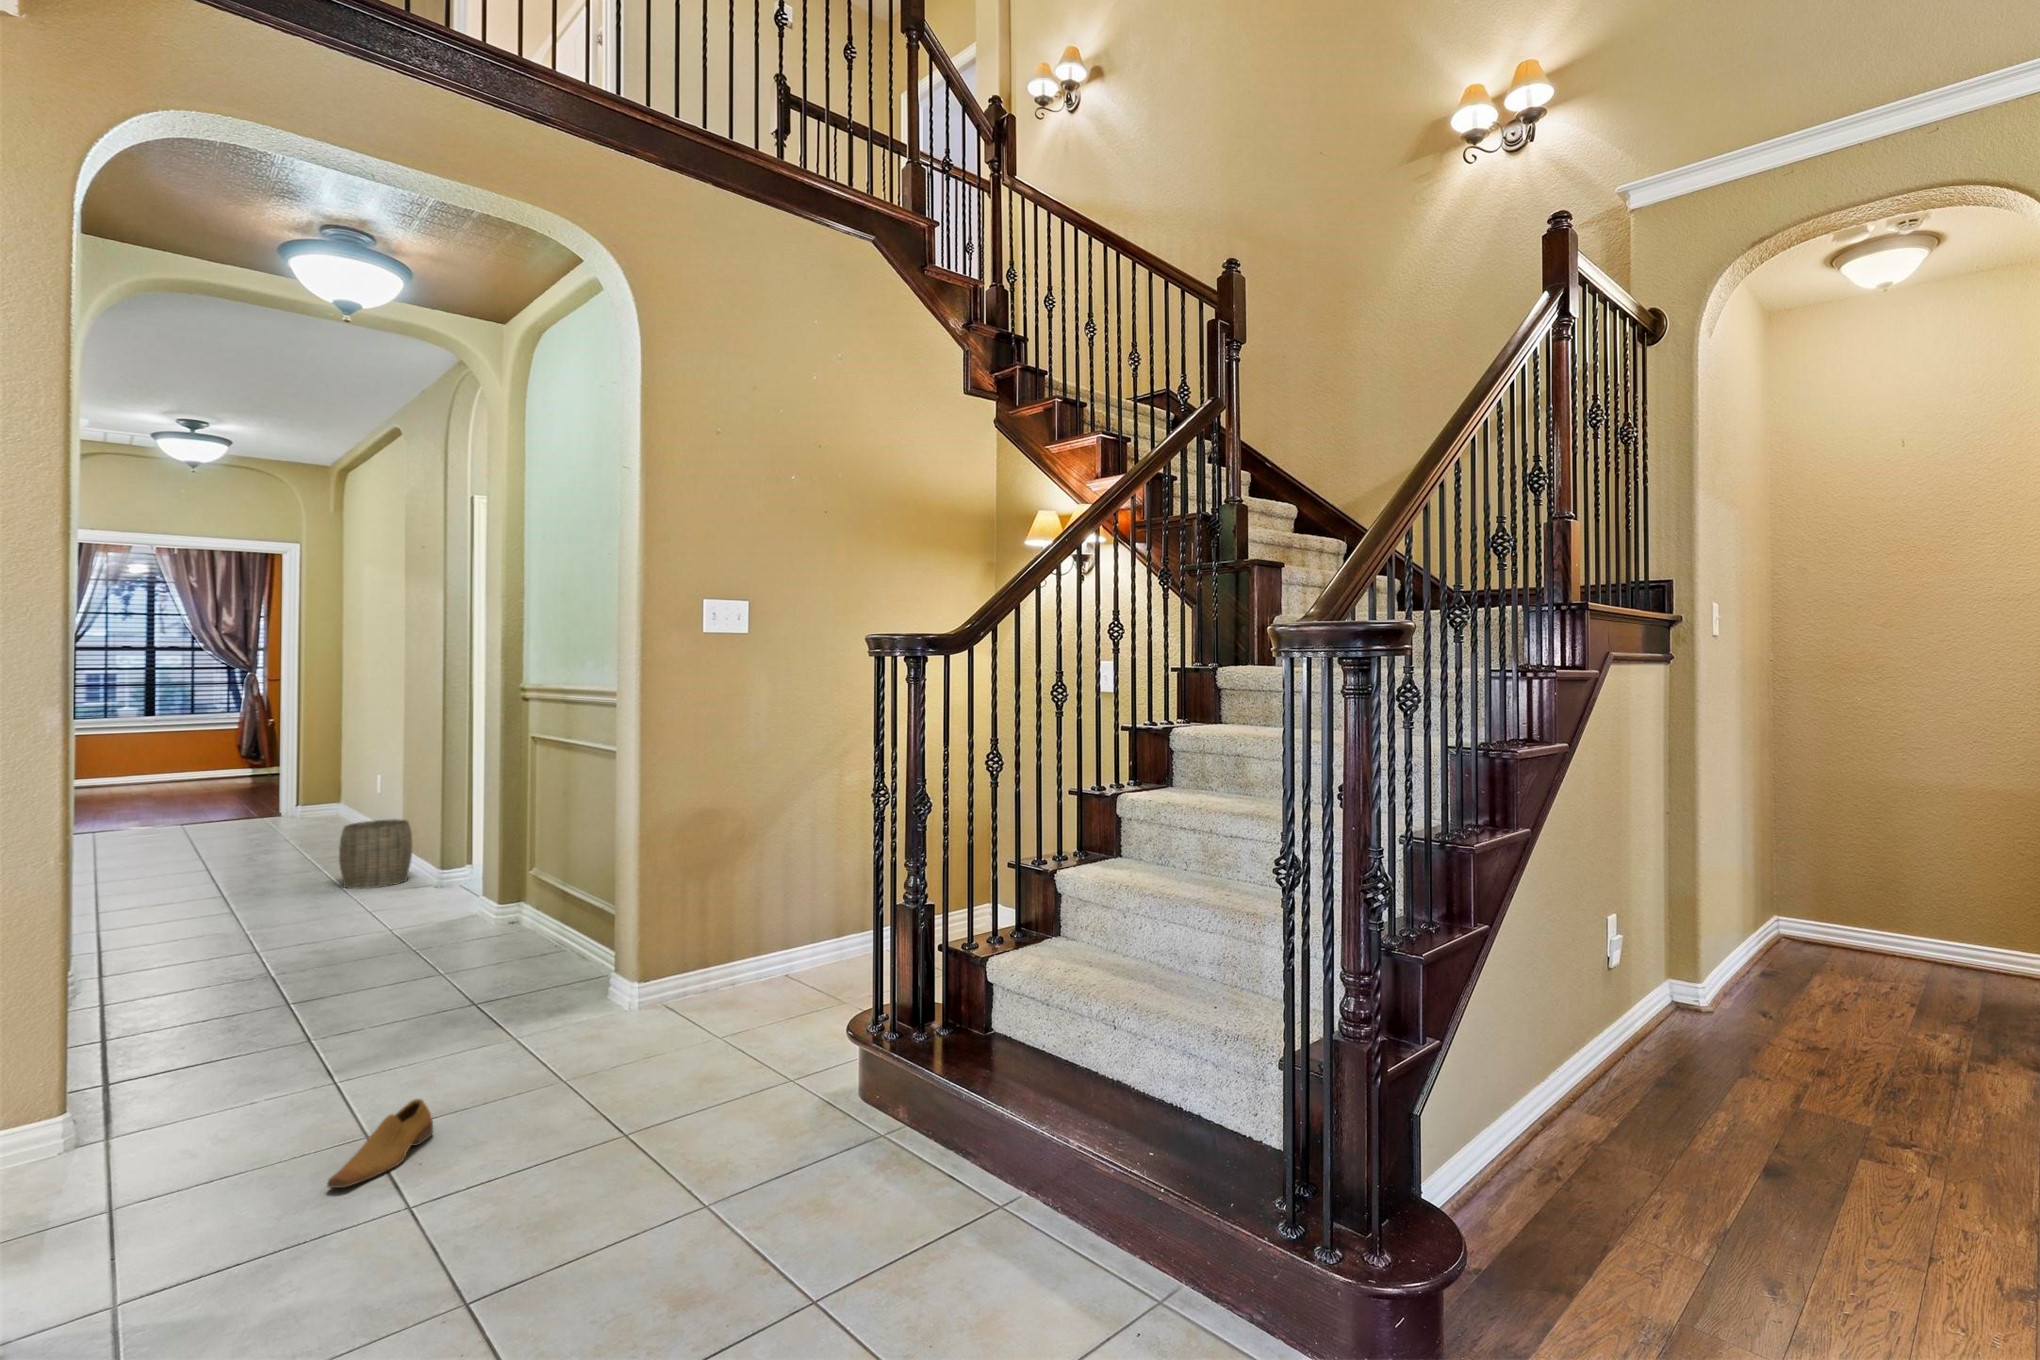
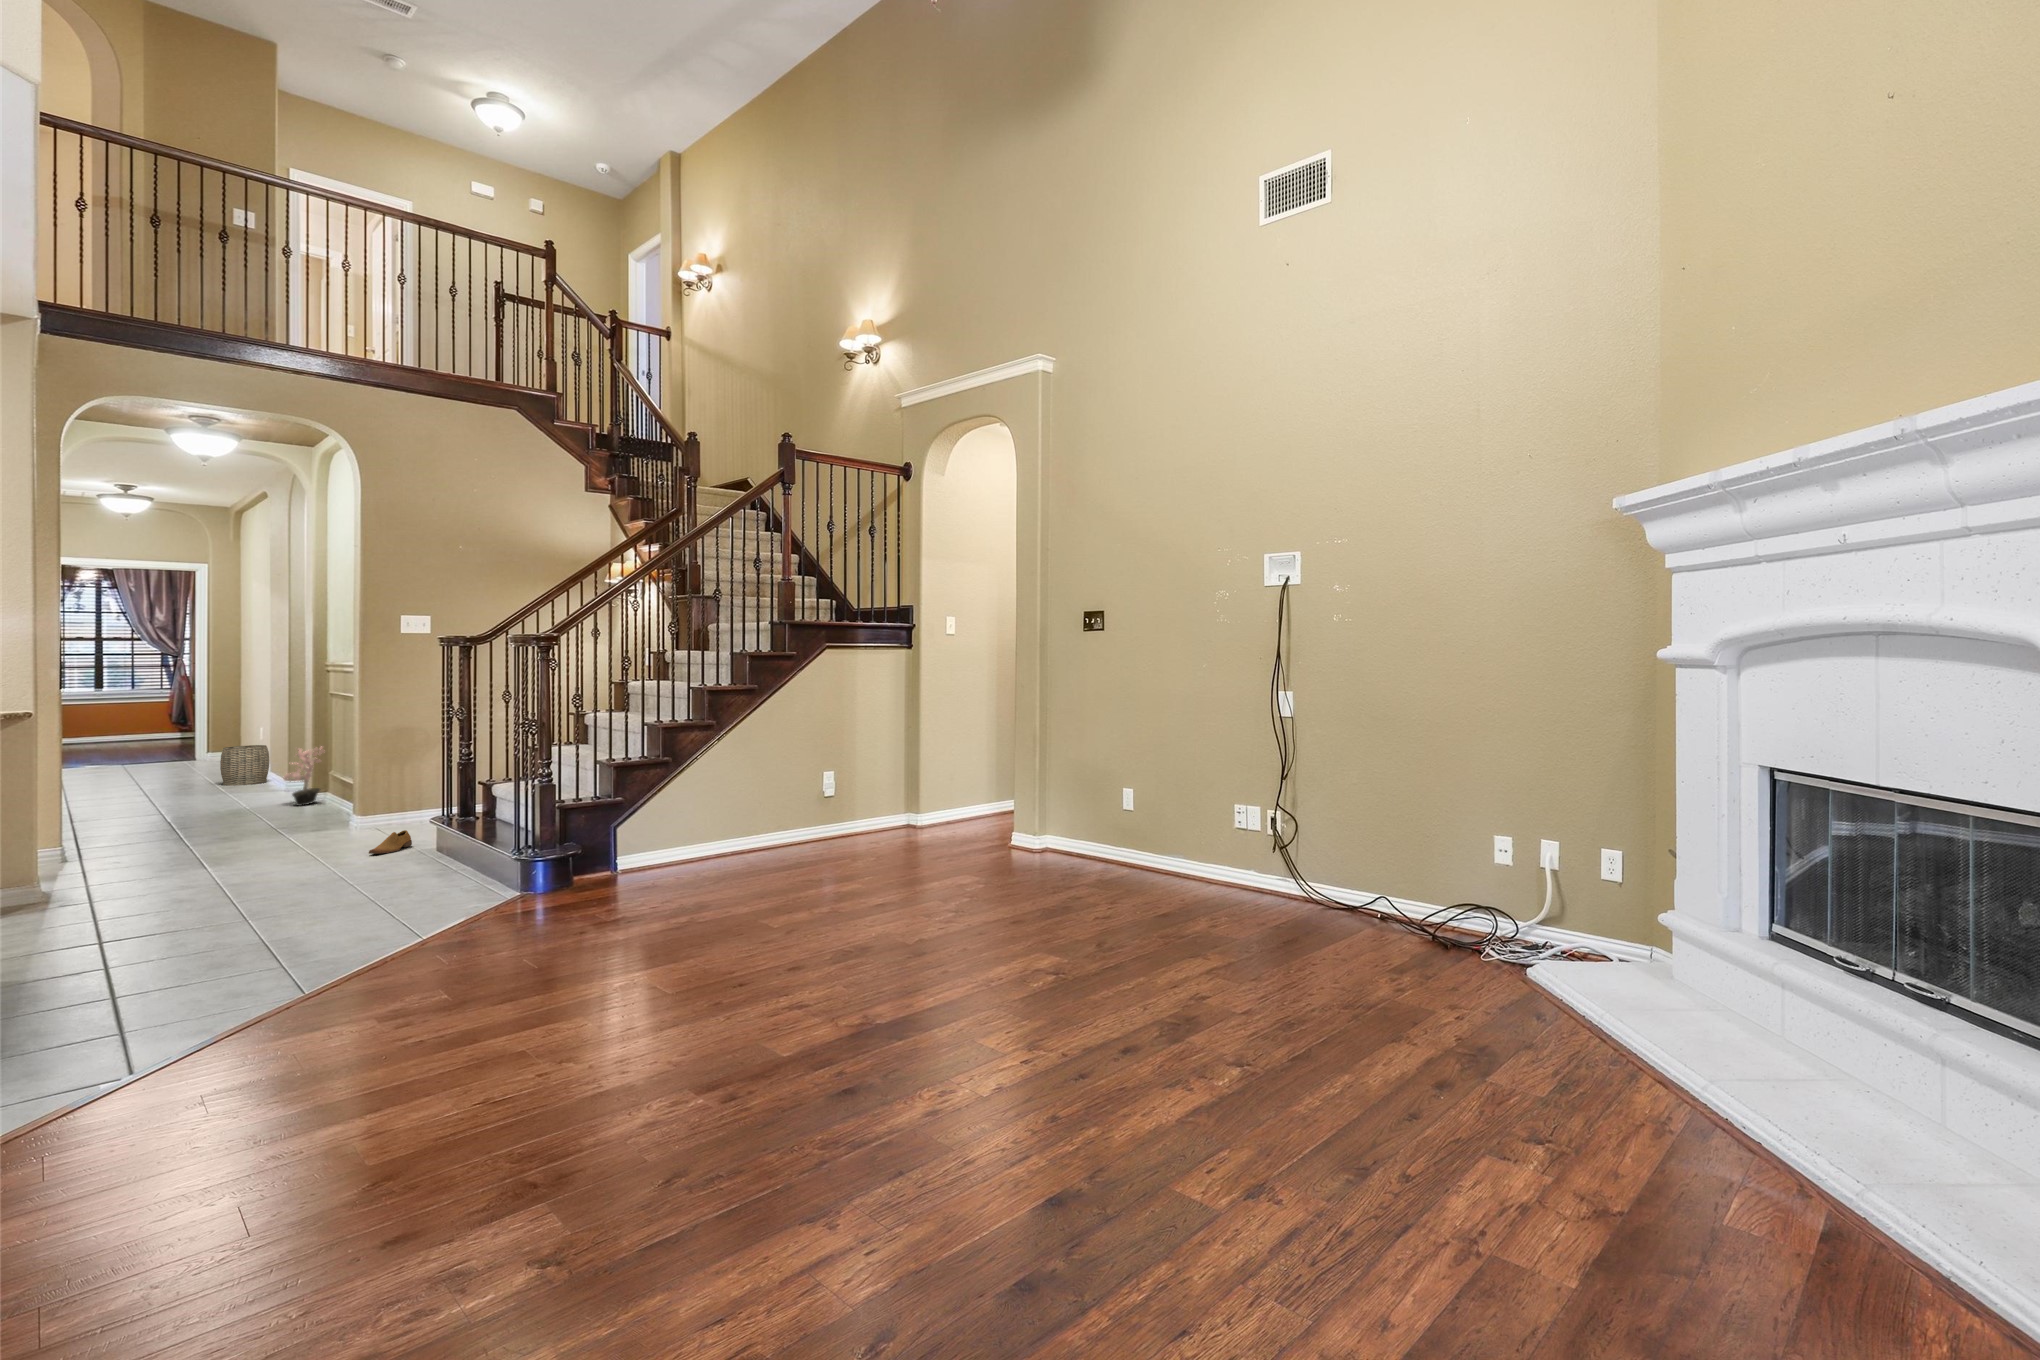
potted plant: none [464,837,546,955] -> present [283,748,324,806]
shoe: present [327,1099,433,1188] -> present [369,830,412,854]

